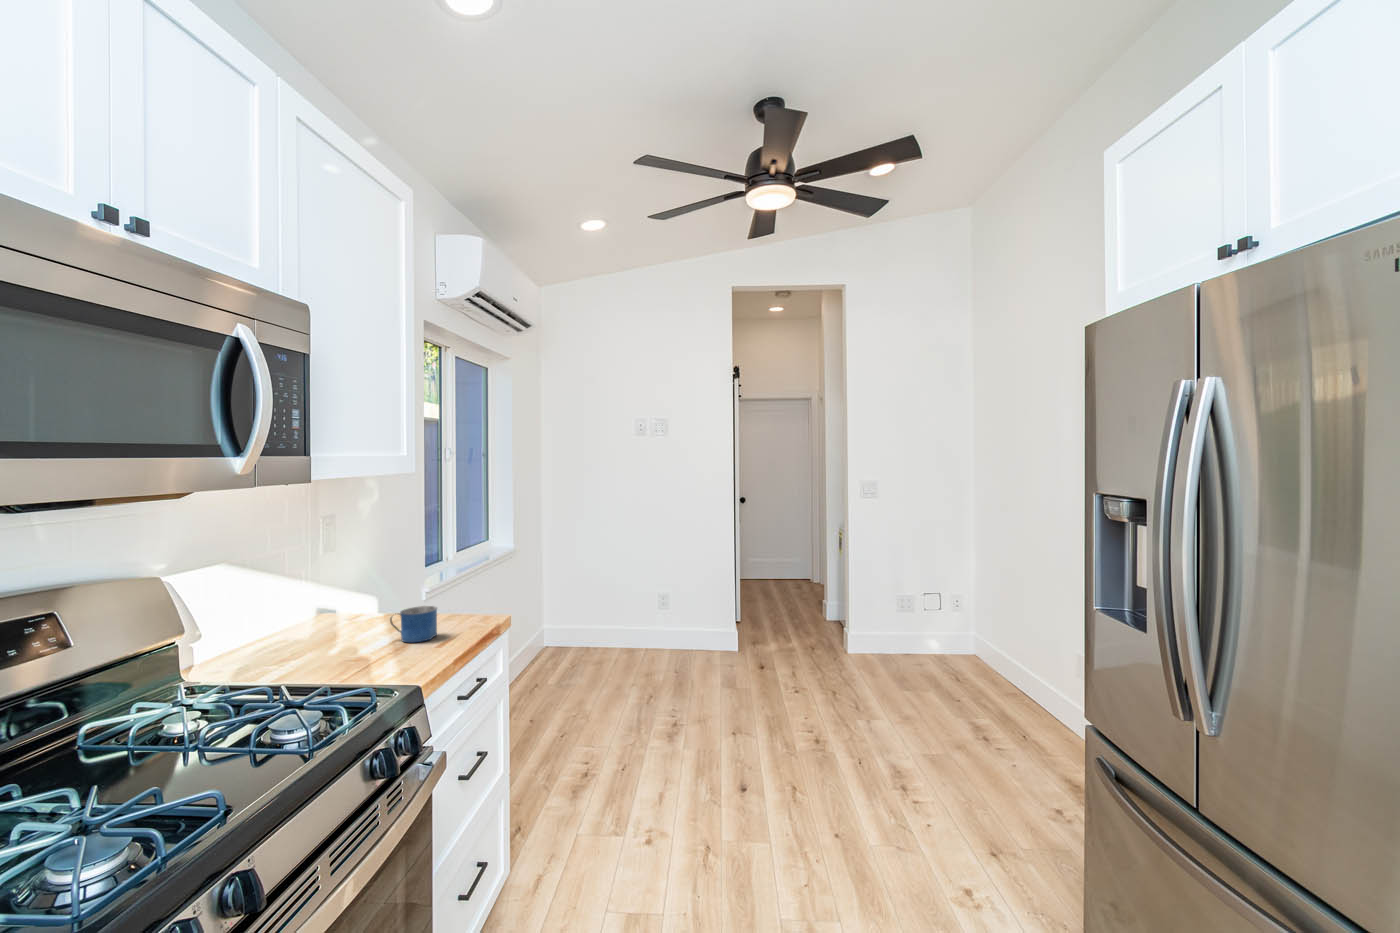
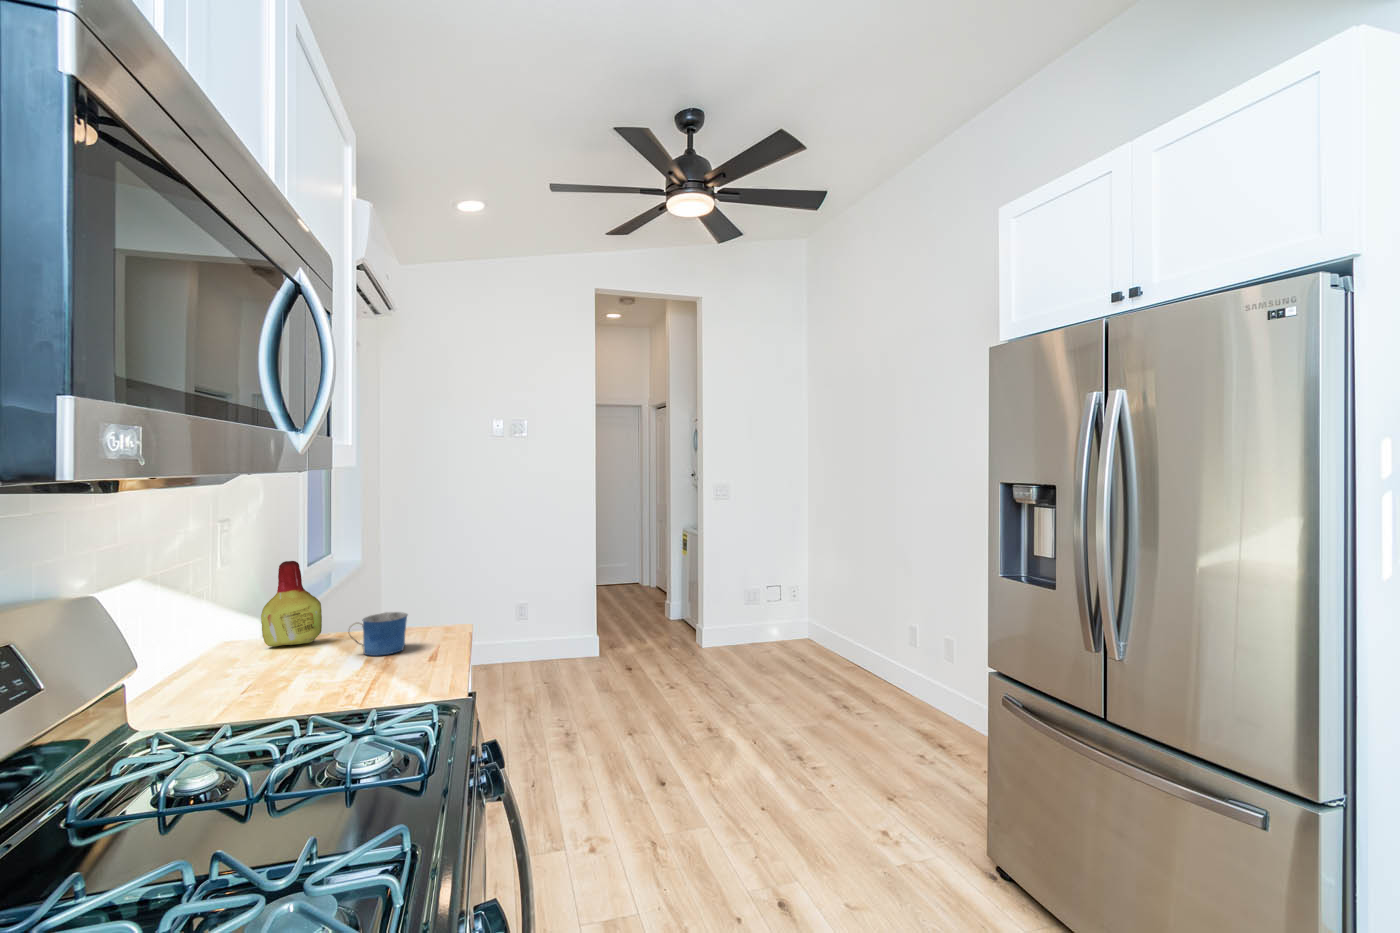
bottle: none [346,558,390,626] -> present [261,561,322,646]

